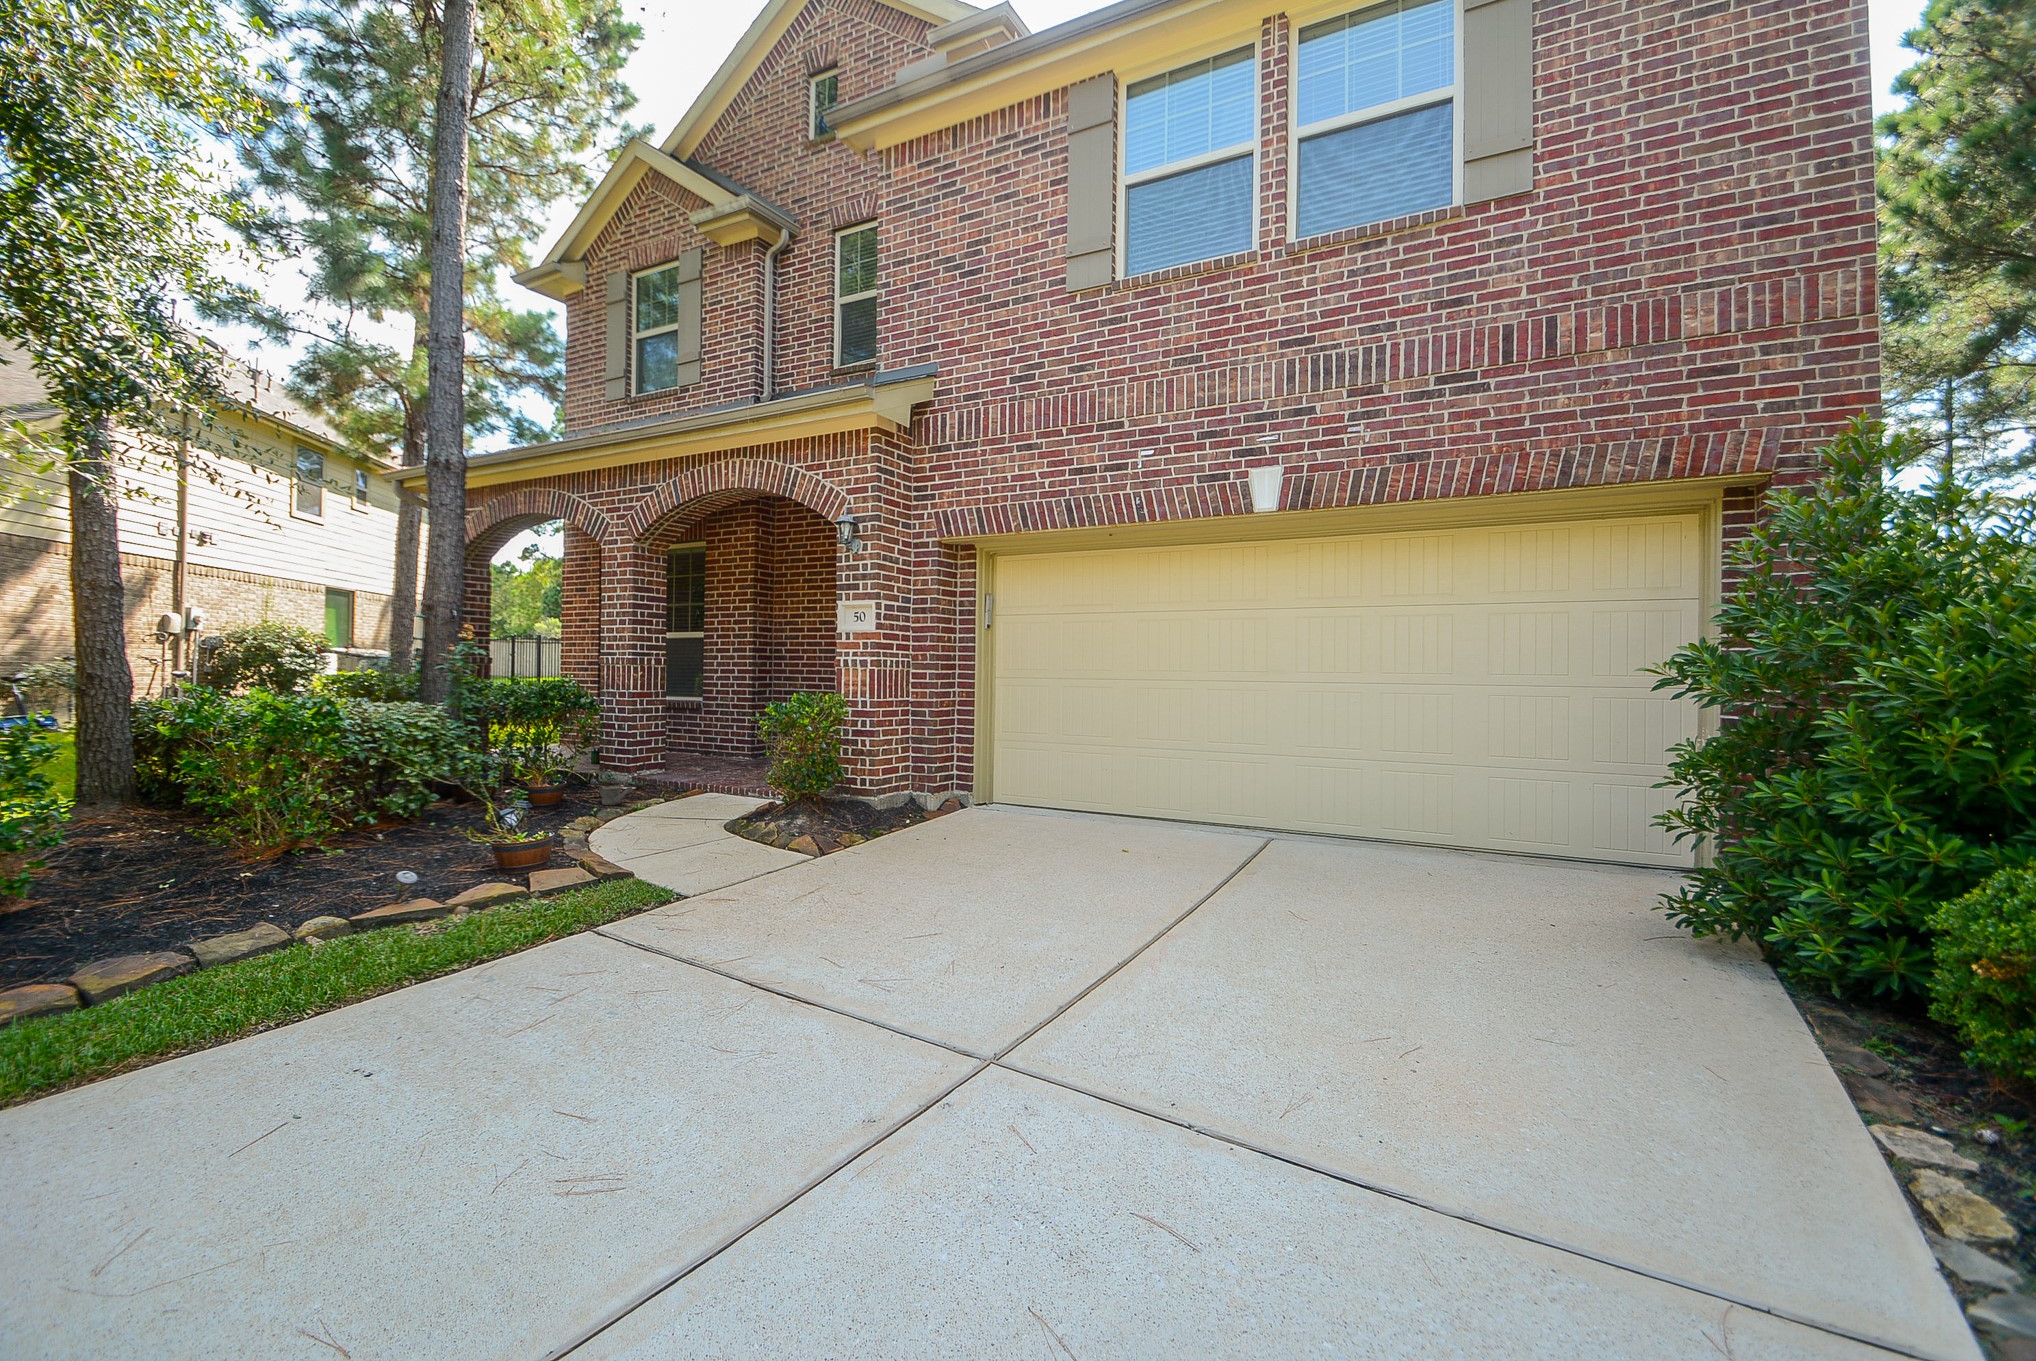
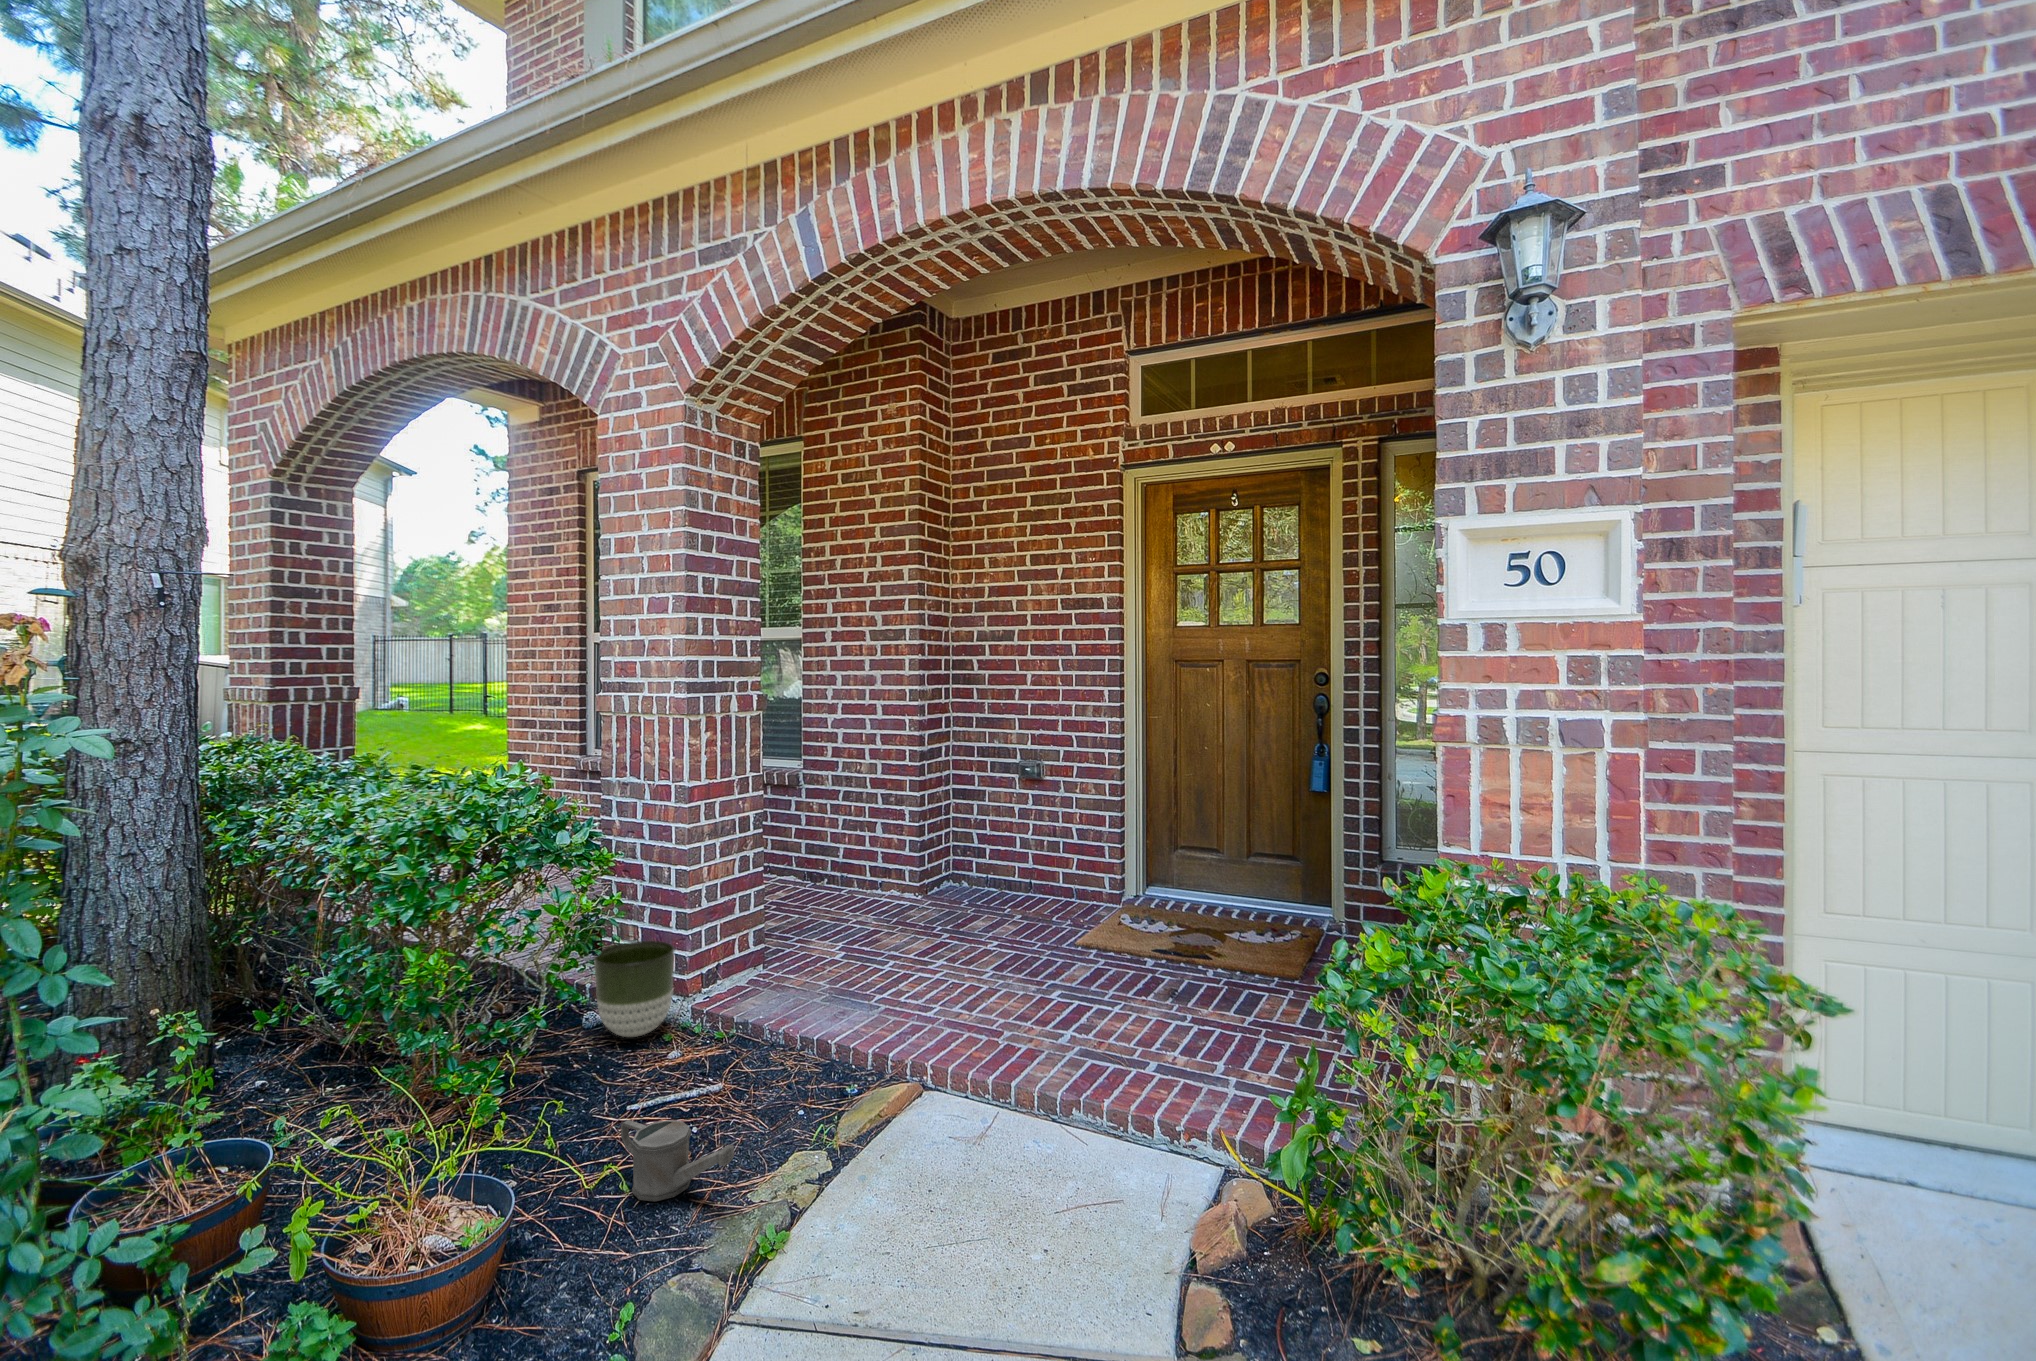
planter: none [594,752,625,785] -> present [594,941,674,1037]

